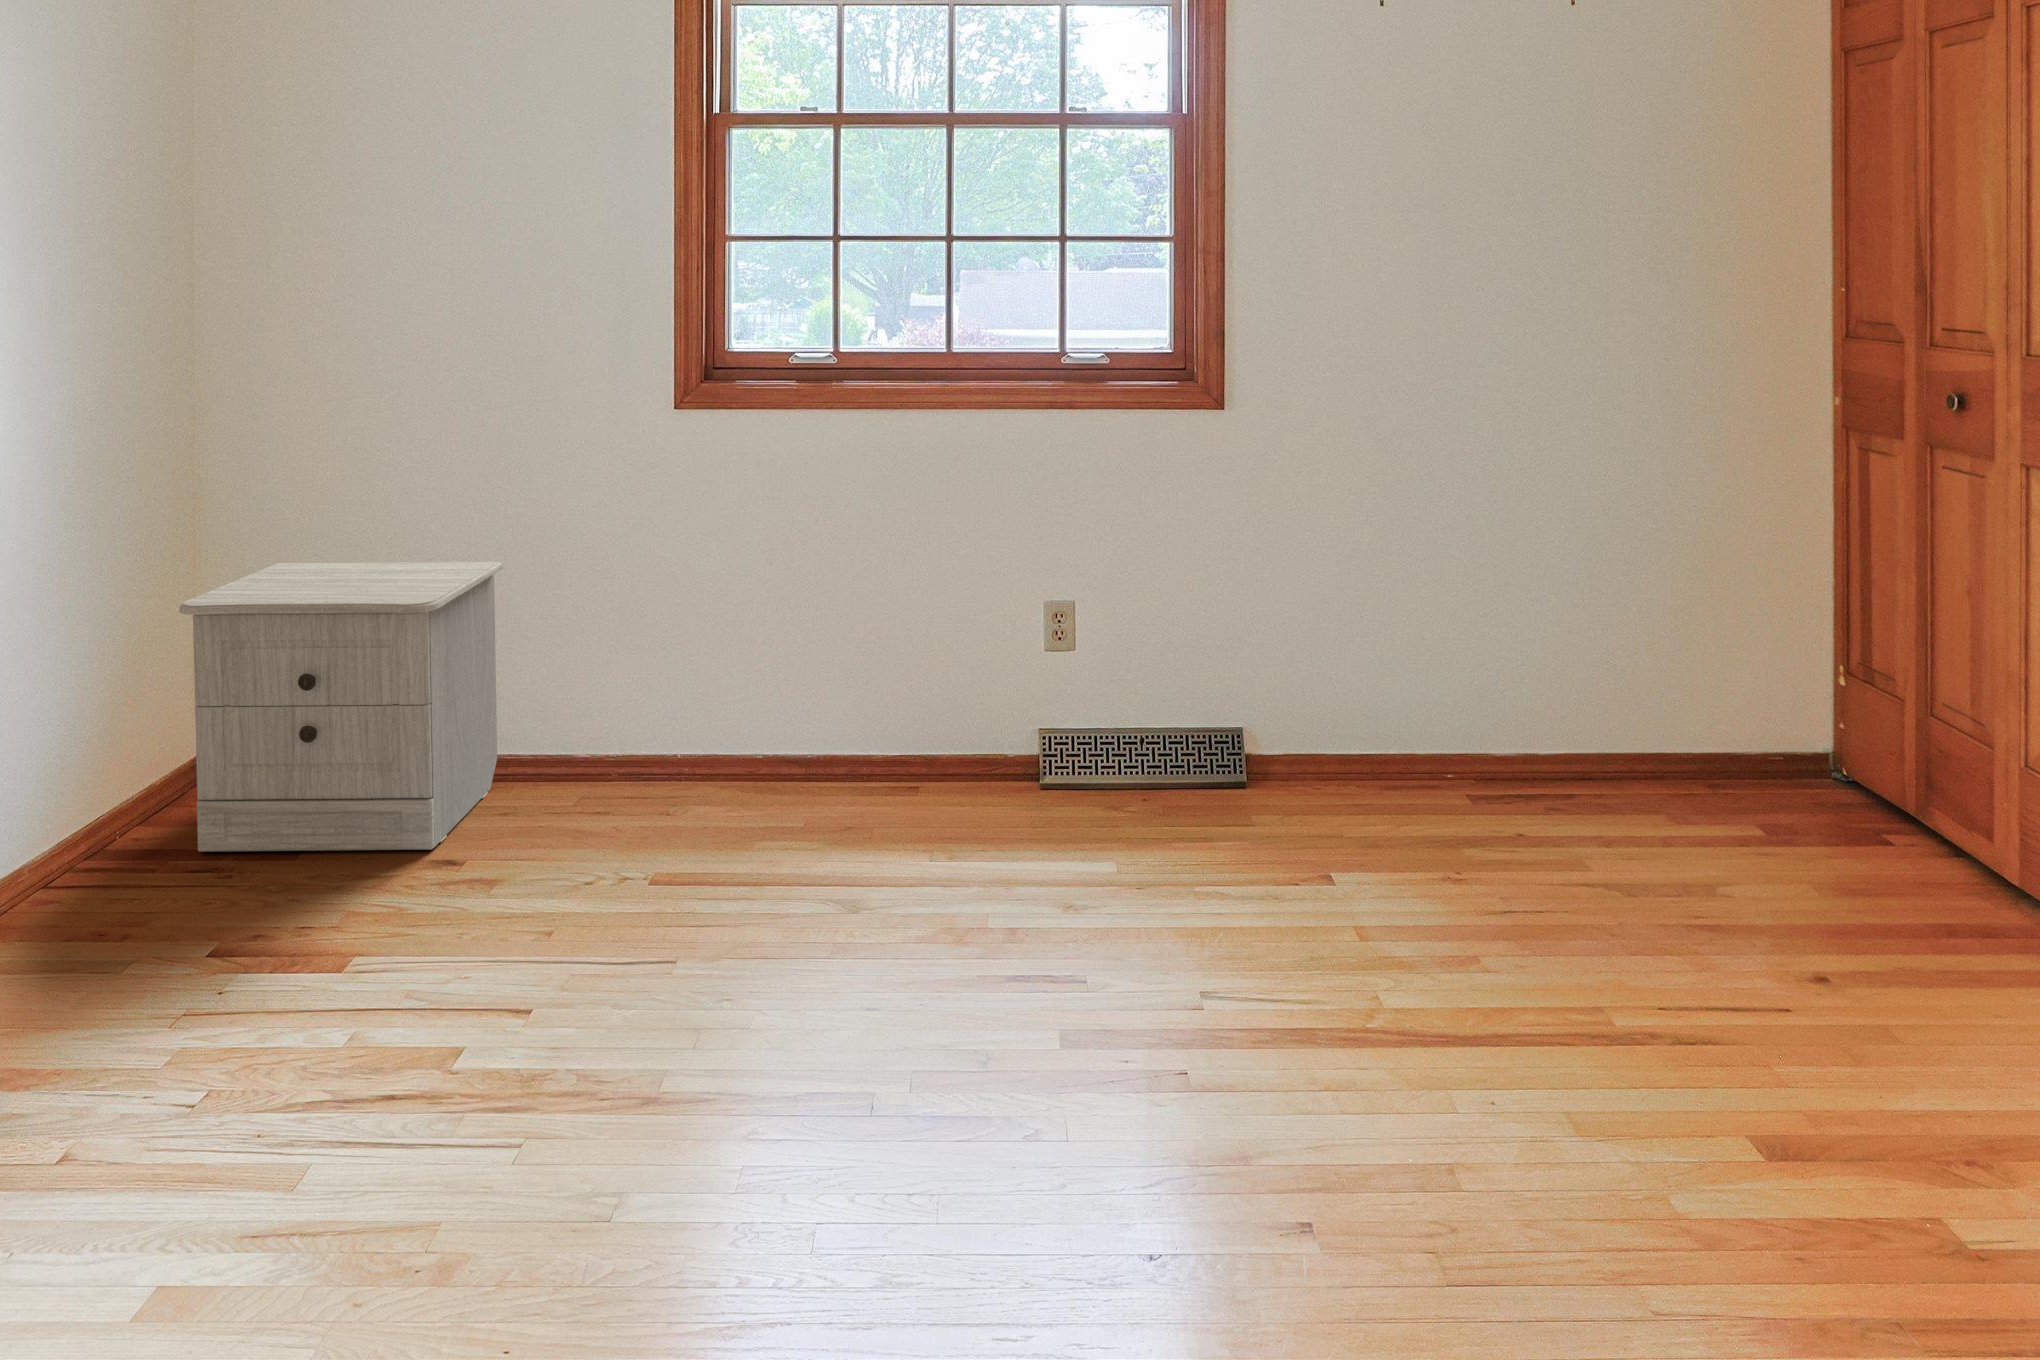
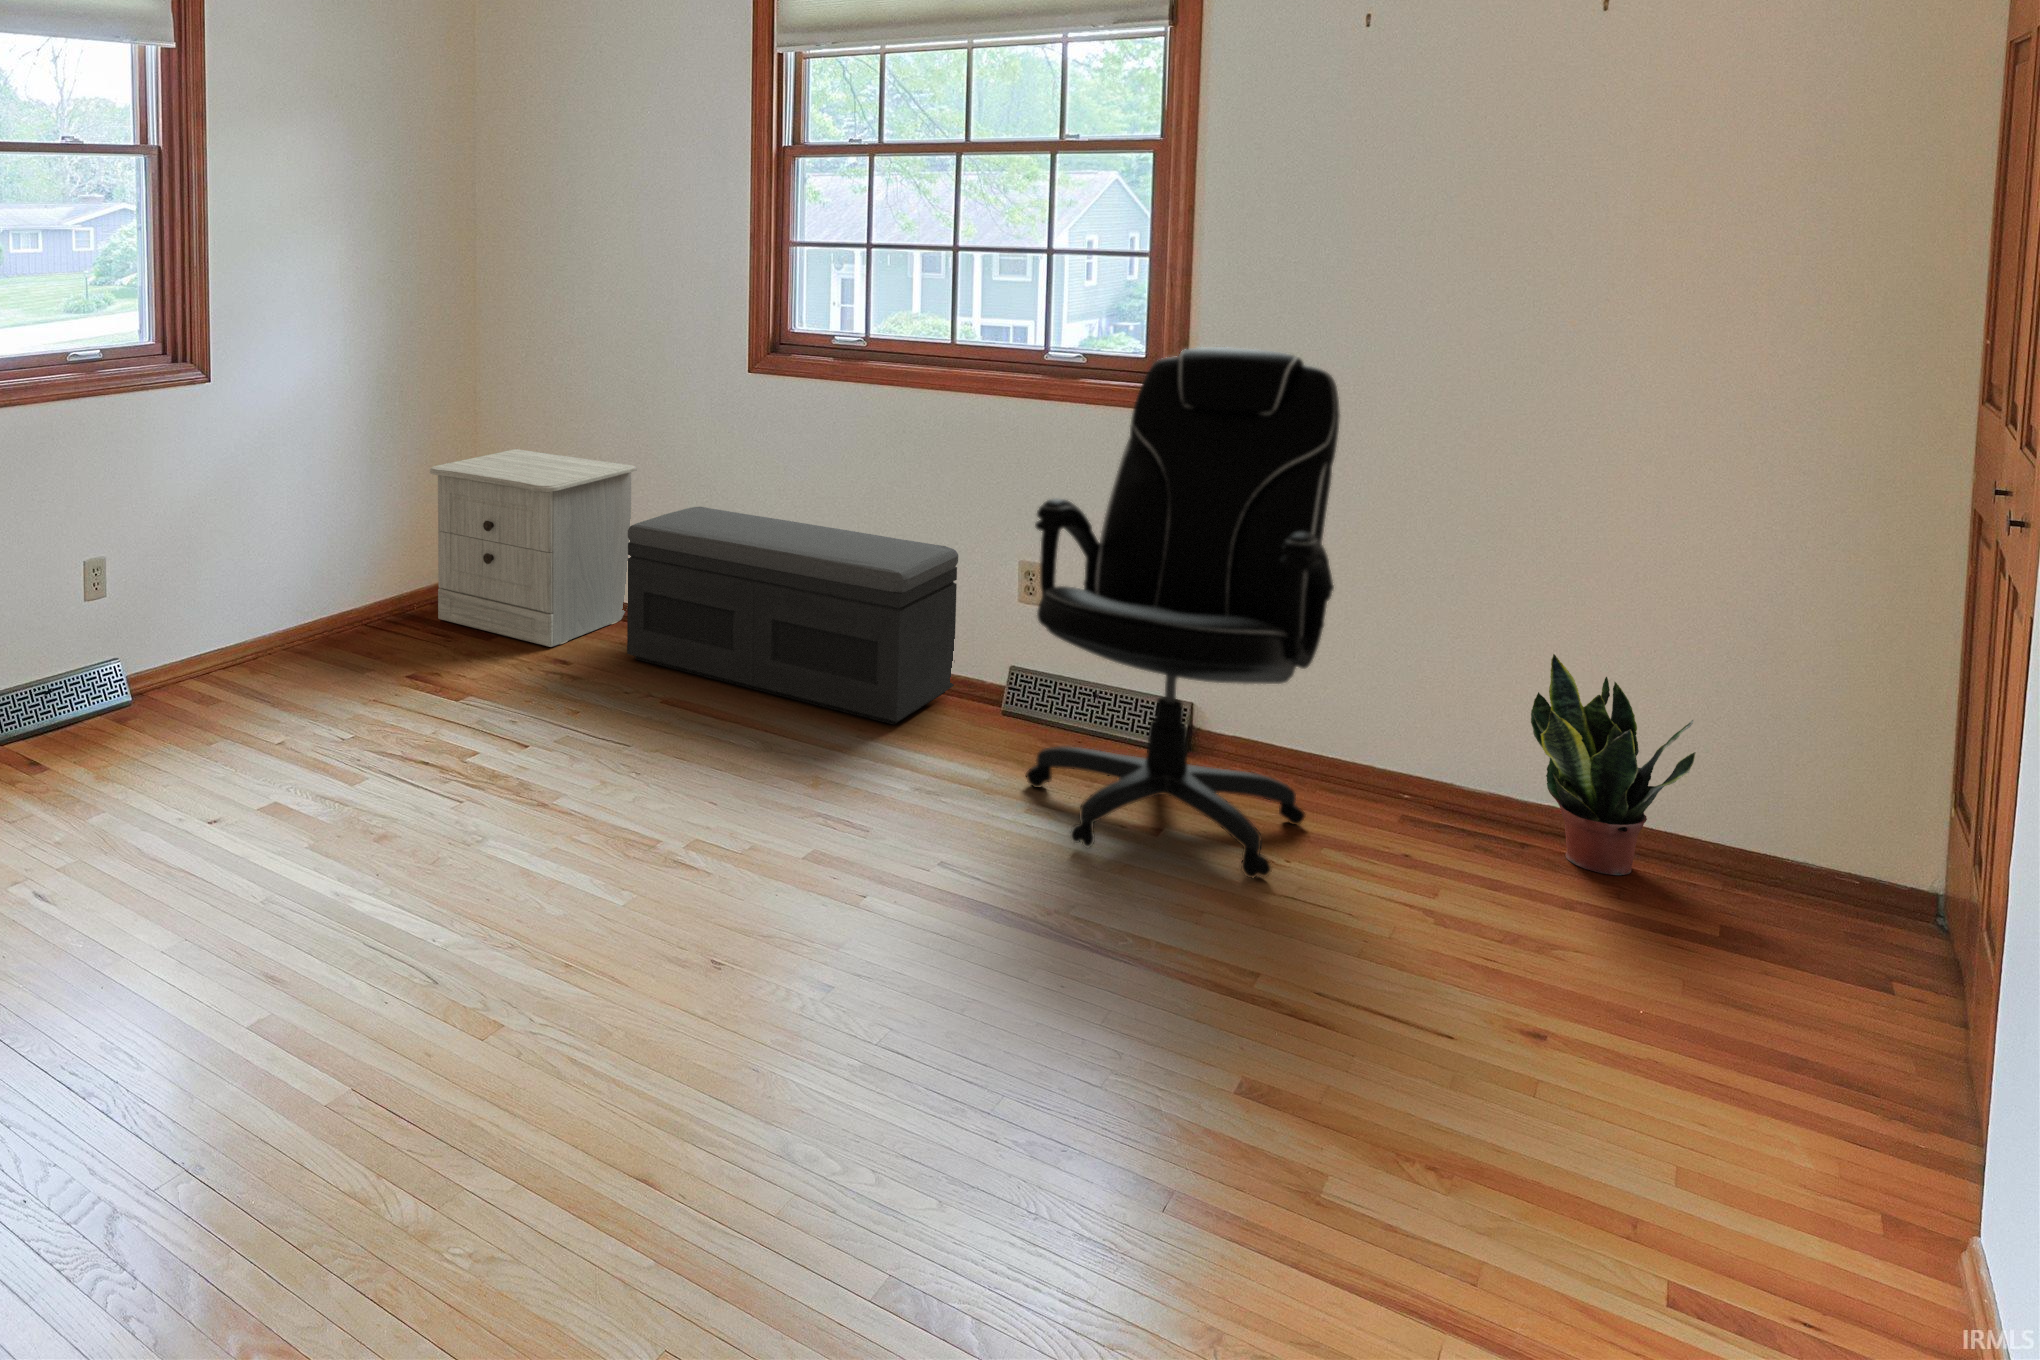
office chair: none [1172,339,1488,911] -> present [1026,347,1340,878]
storage bench: none [557,604,986,836] -> present [627,507,958,725]
potted plant: none [1561,609,1698,806] -> present [1531,654,1696,875]

